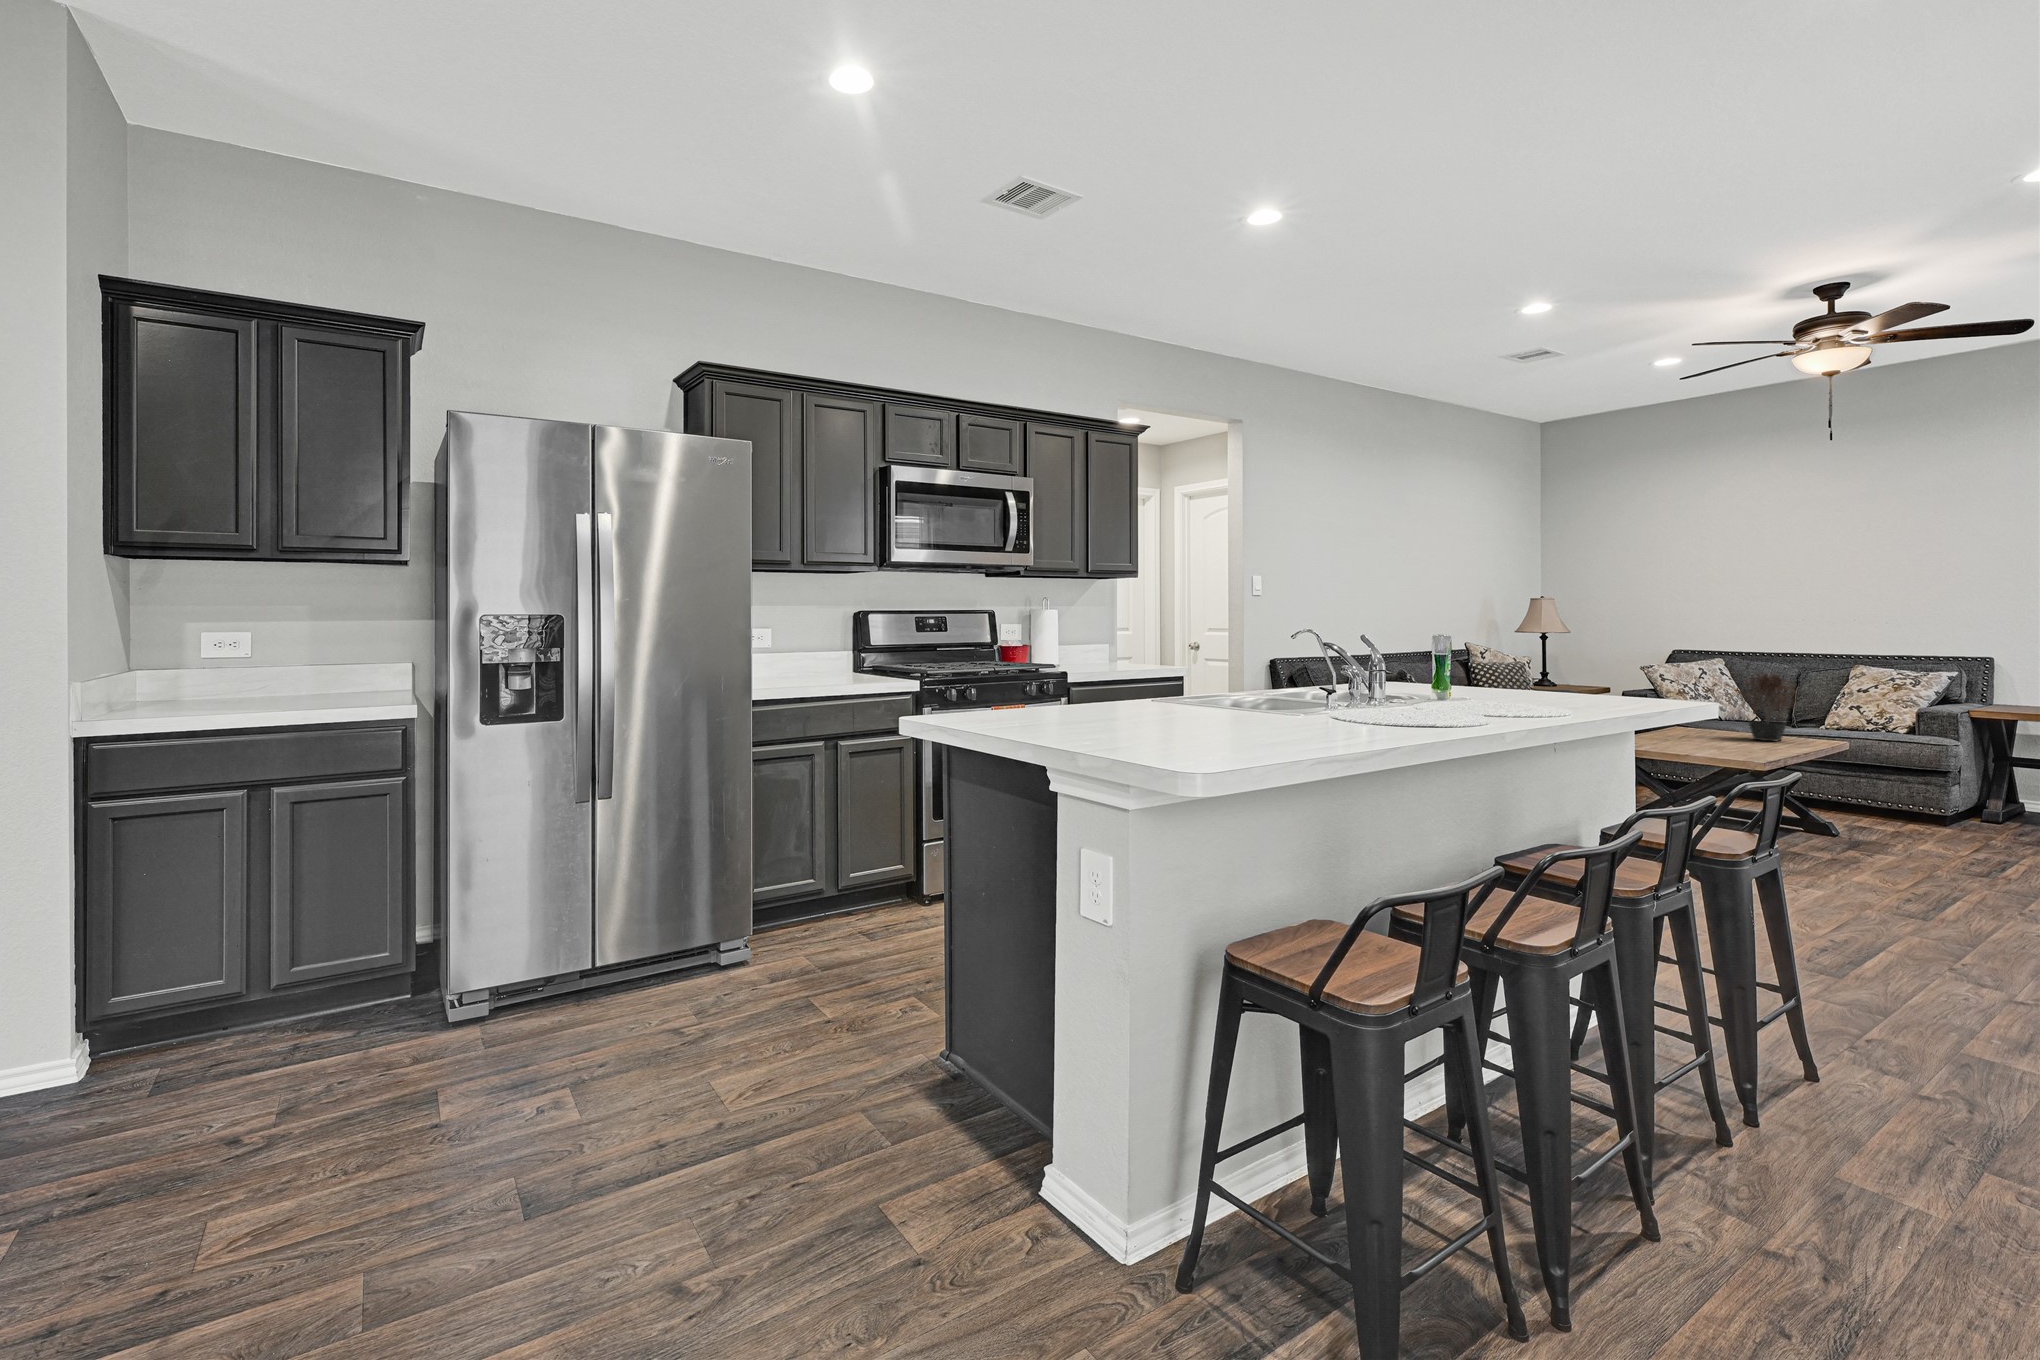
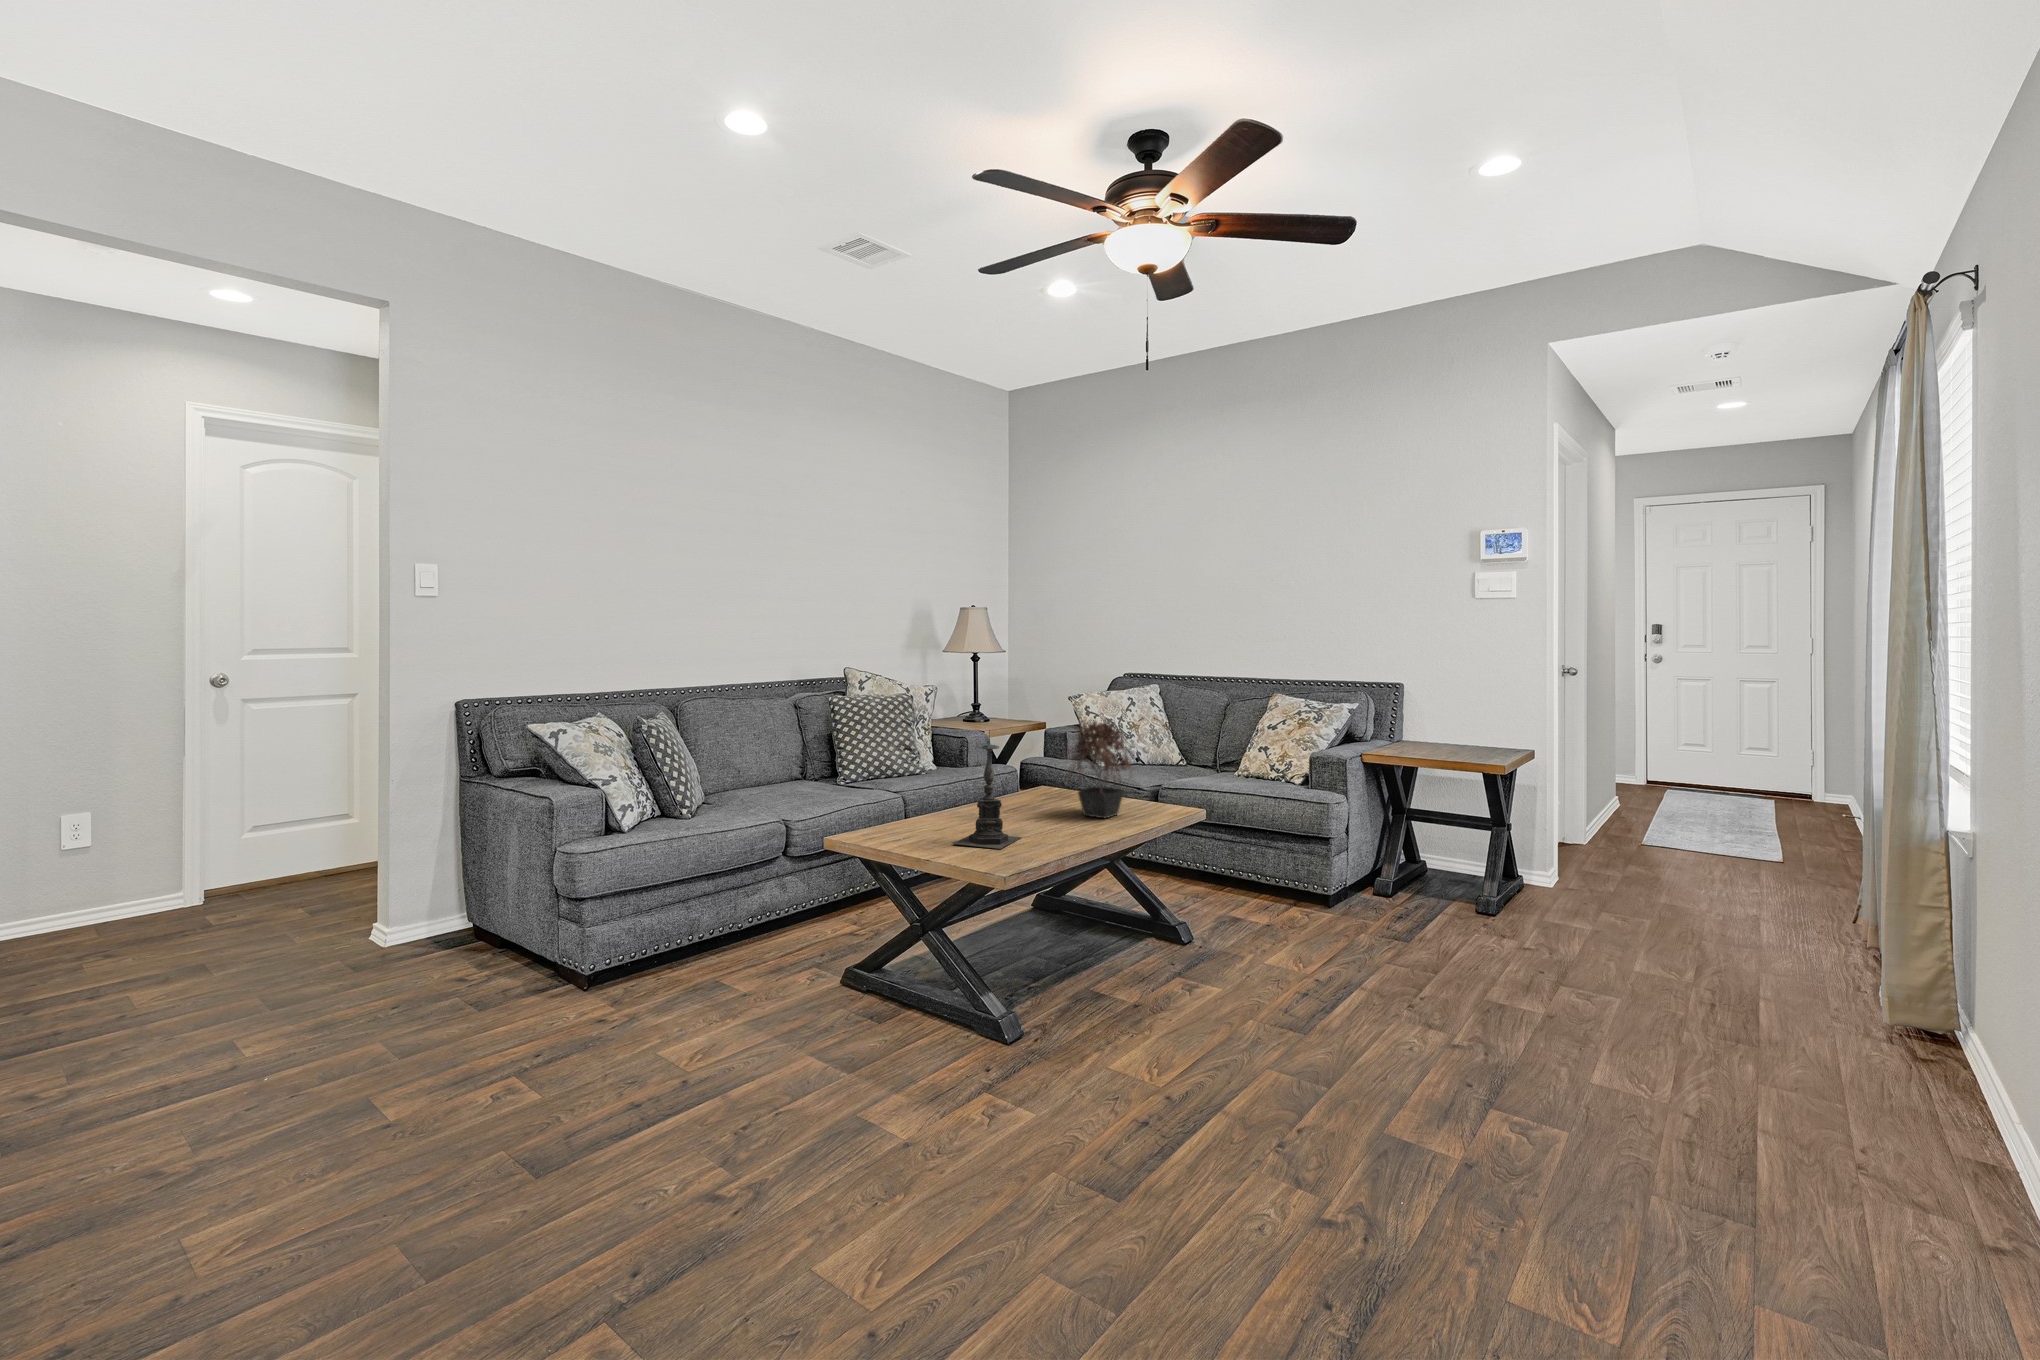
candle holder: none [1683,674,1729,751] -> present [953,730,1021,849]

